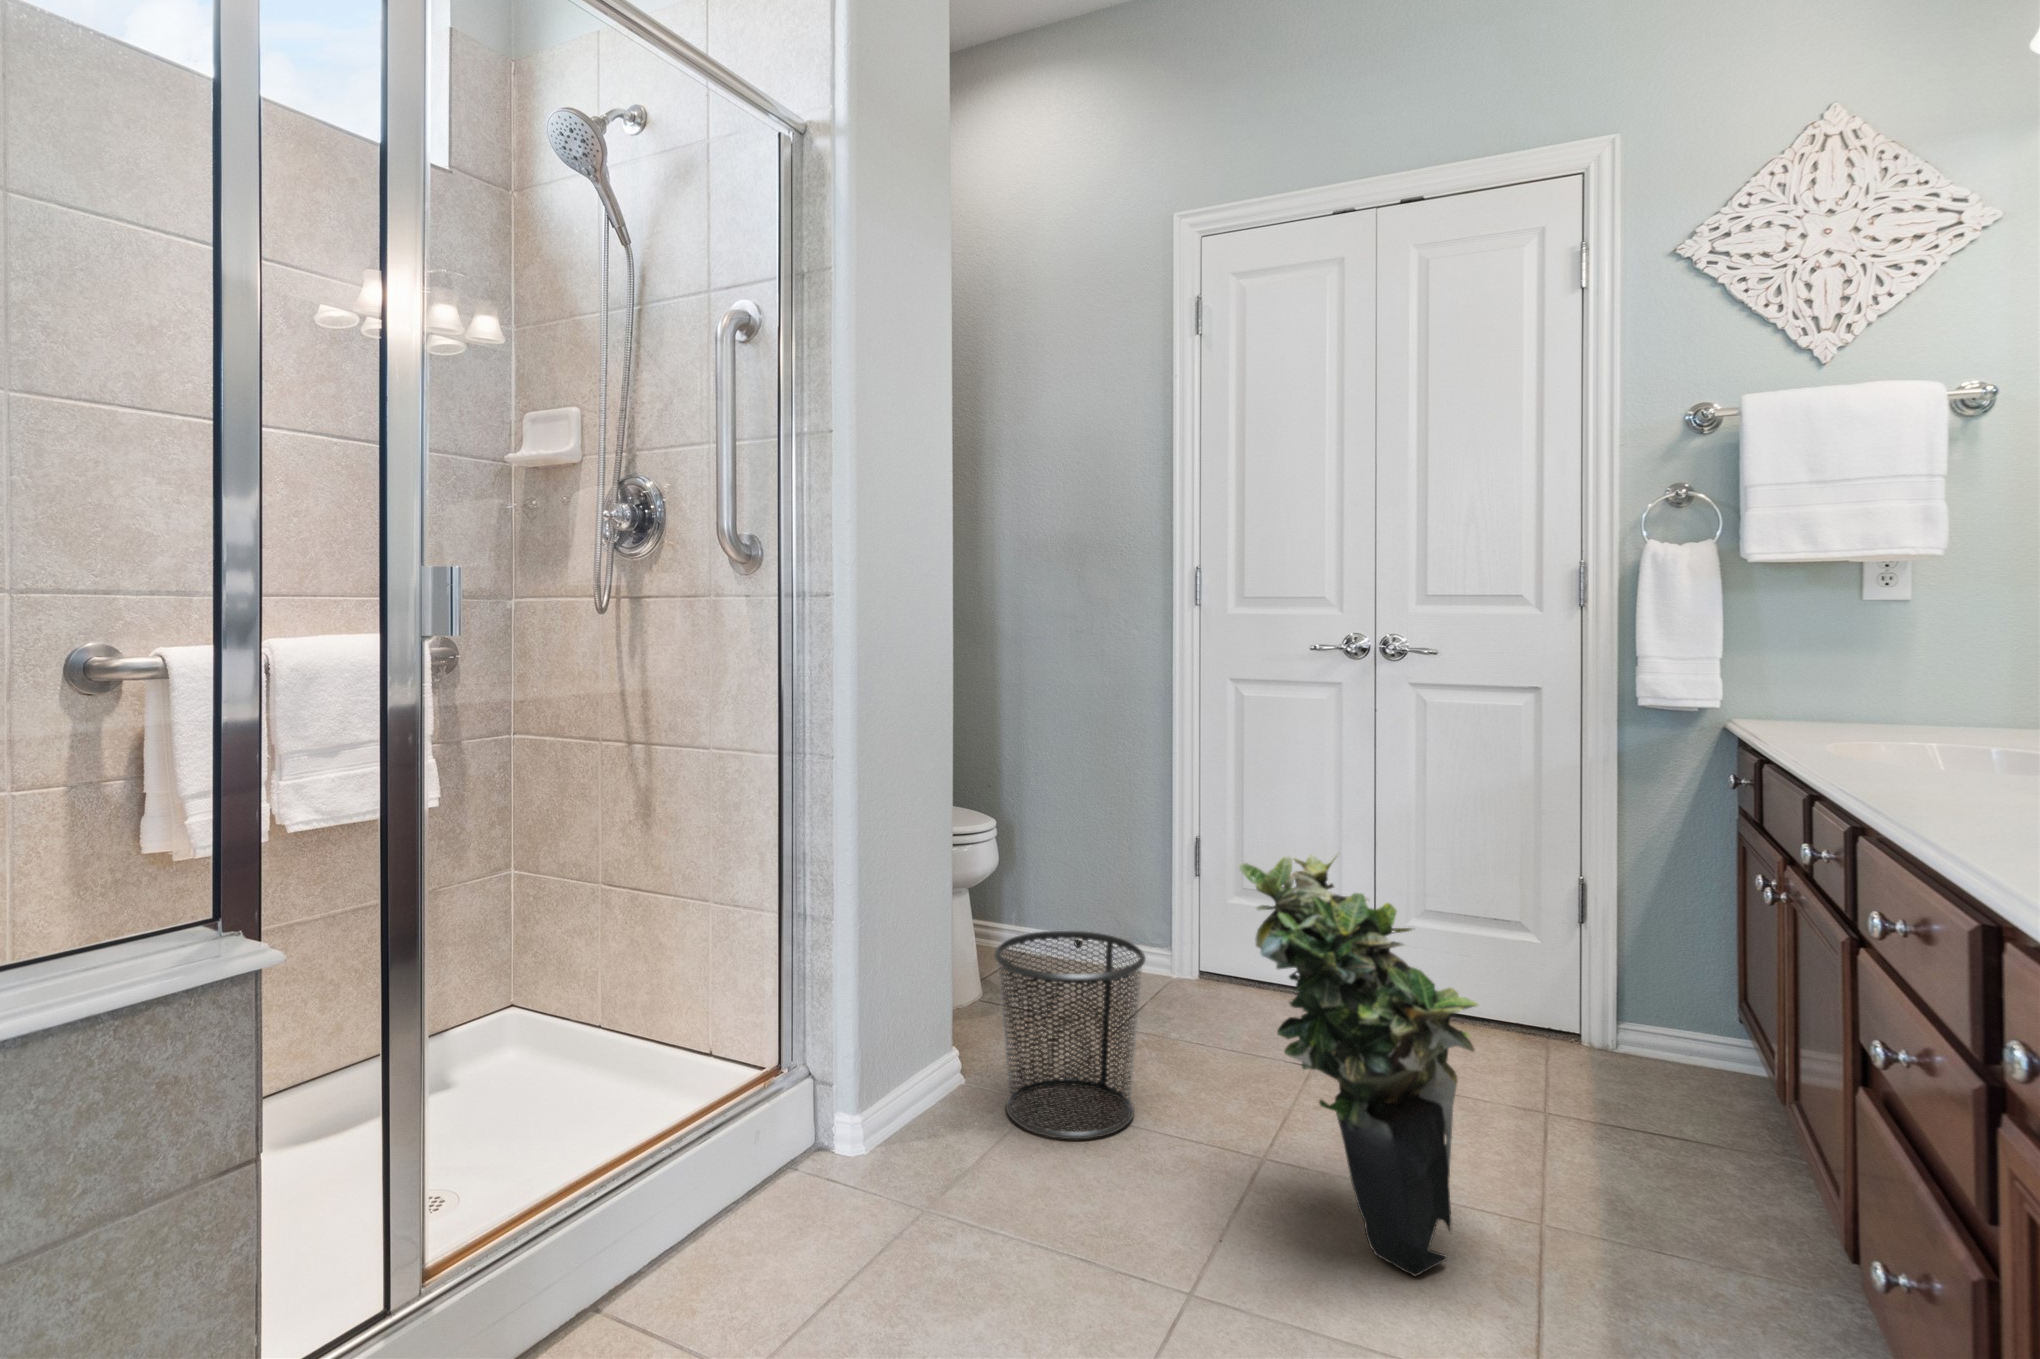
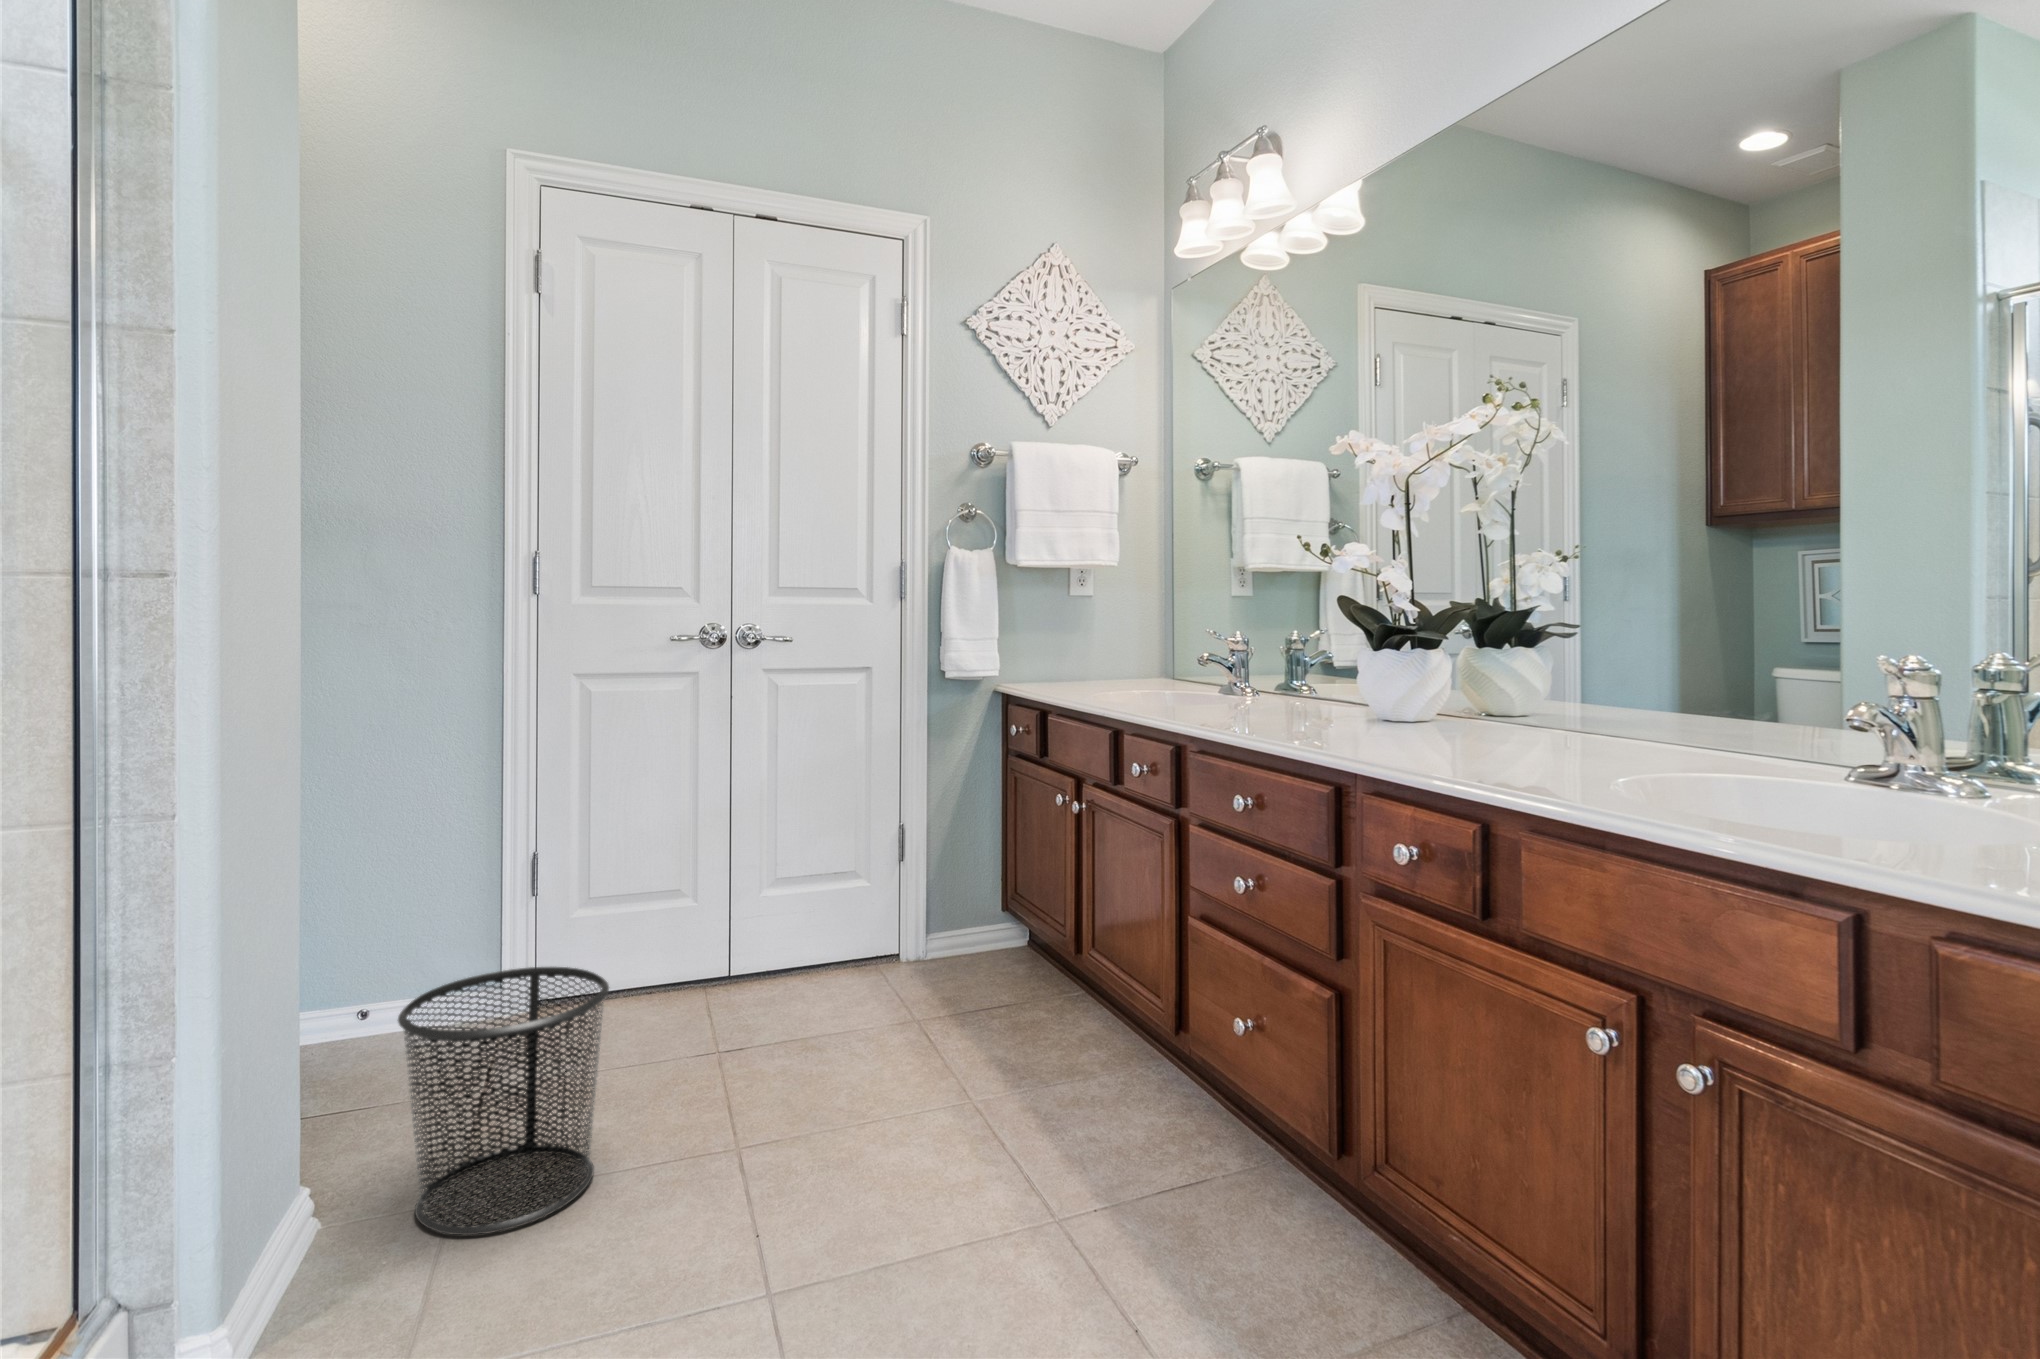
potted plant: present [1238,855,1478,1276] -> none [766,817,992,1181]

